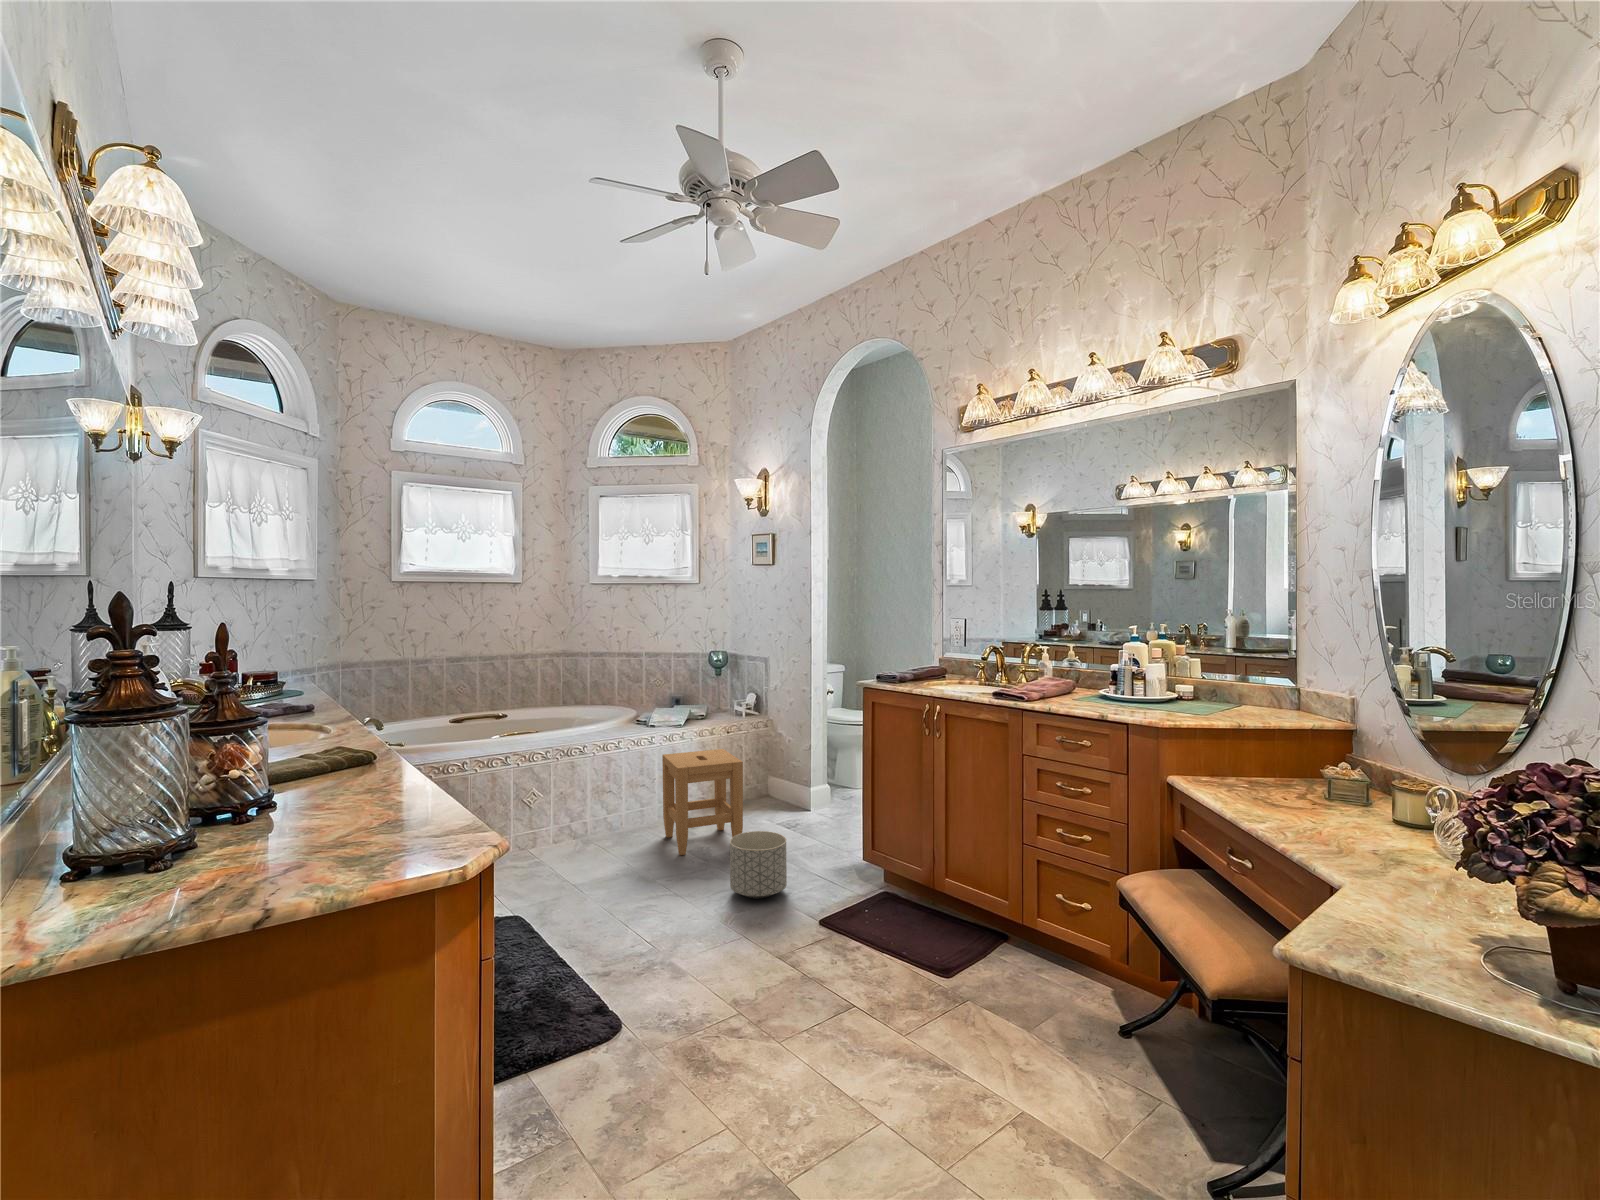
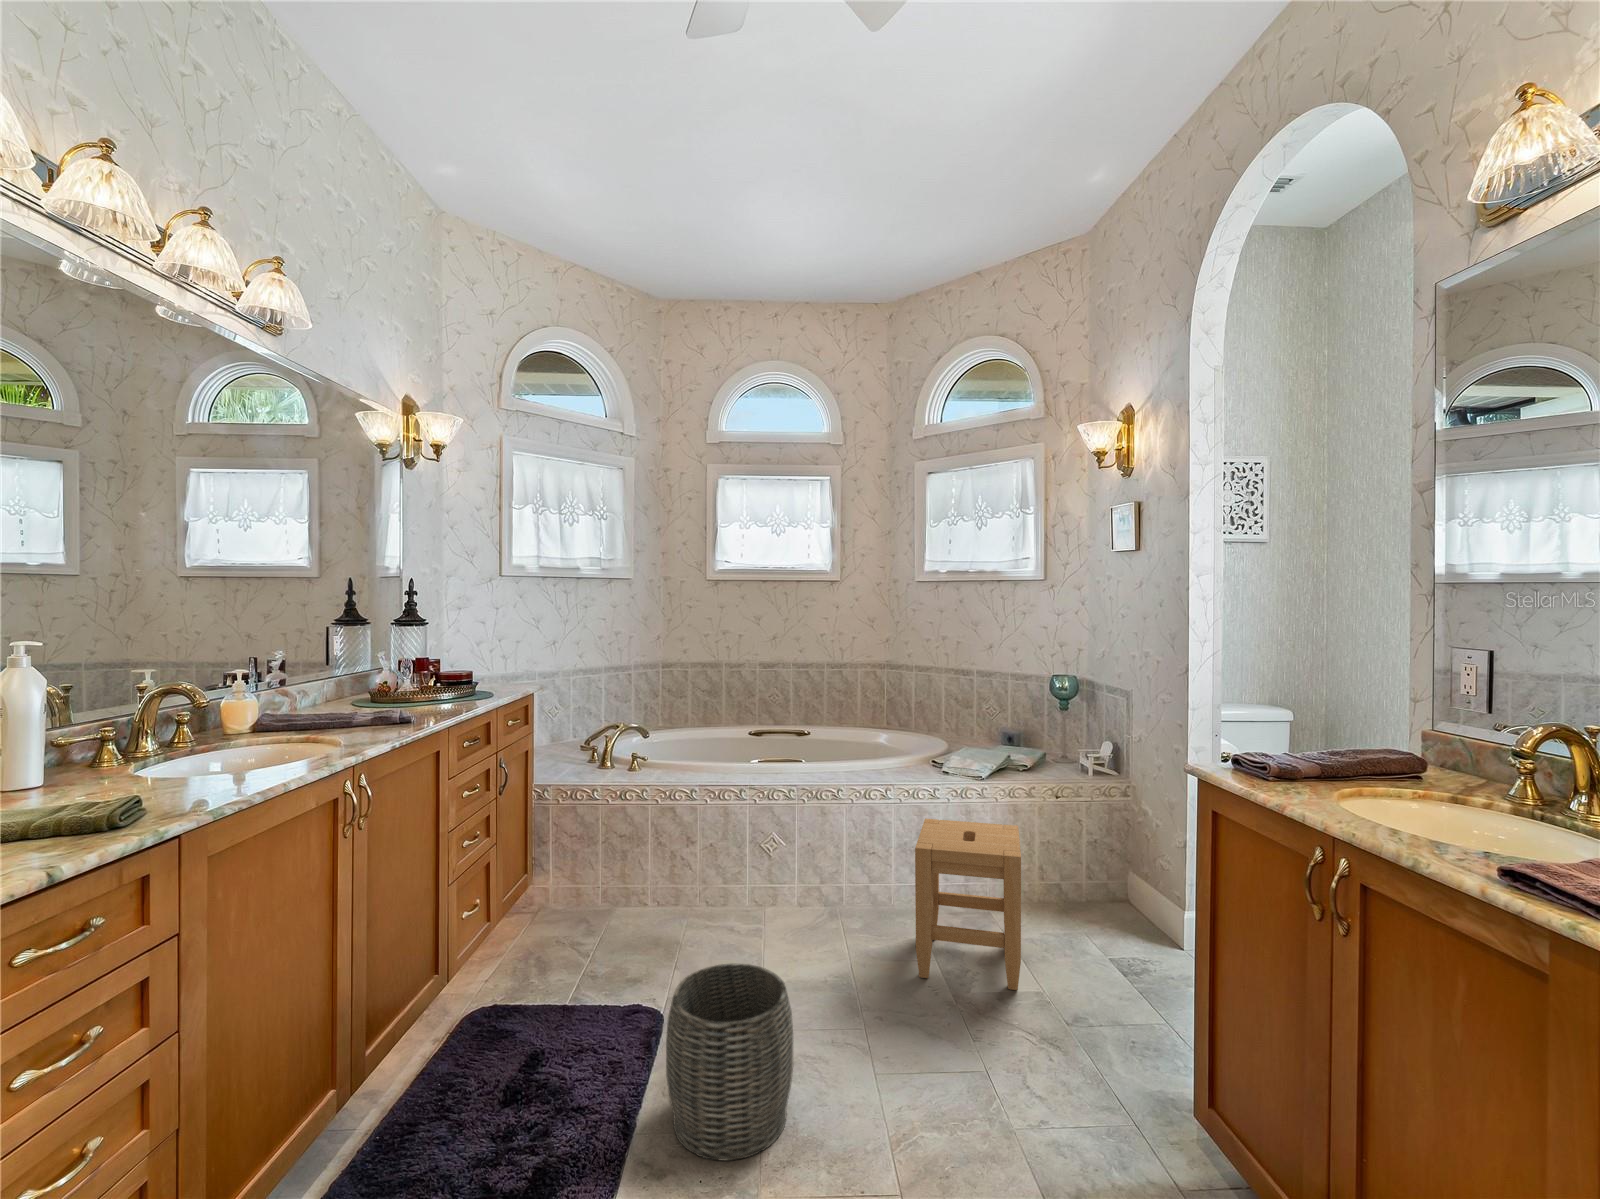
planter: present [730,831,787,899] -> none [927,988,1027,1126]
woven basket: none [587,845,671,958] -> present [666,964,793,1160]

